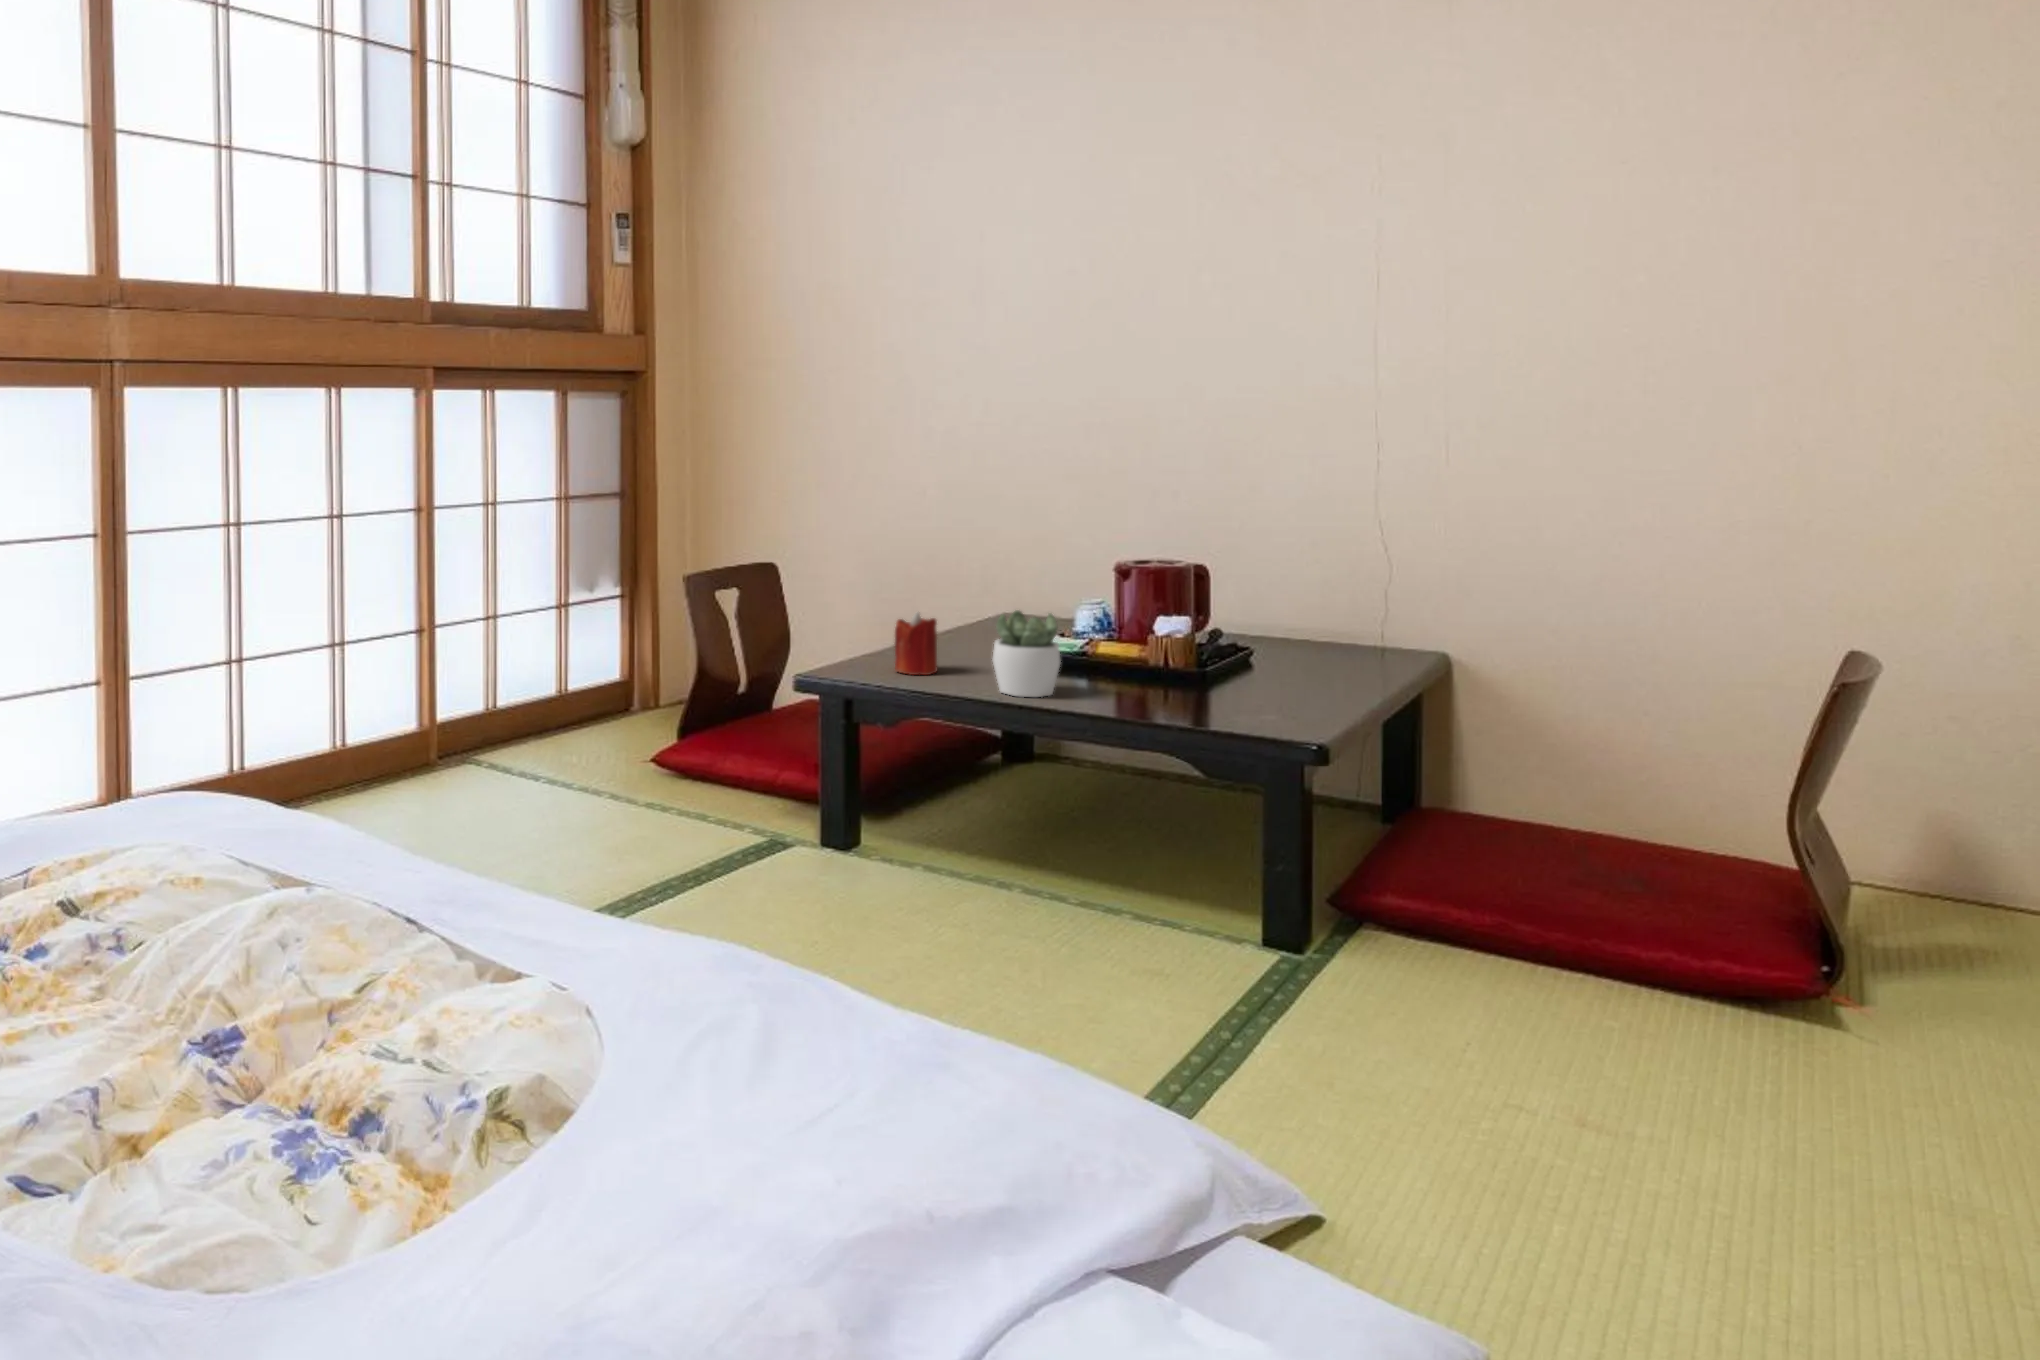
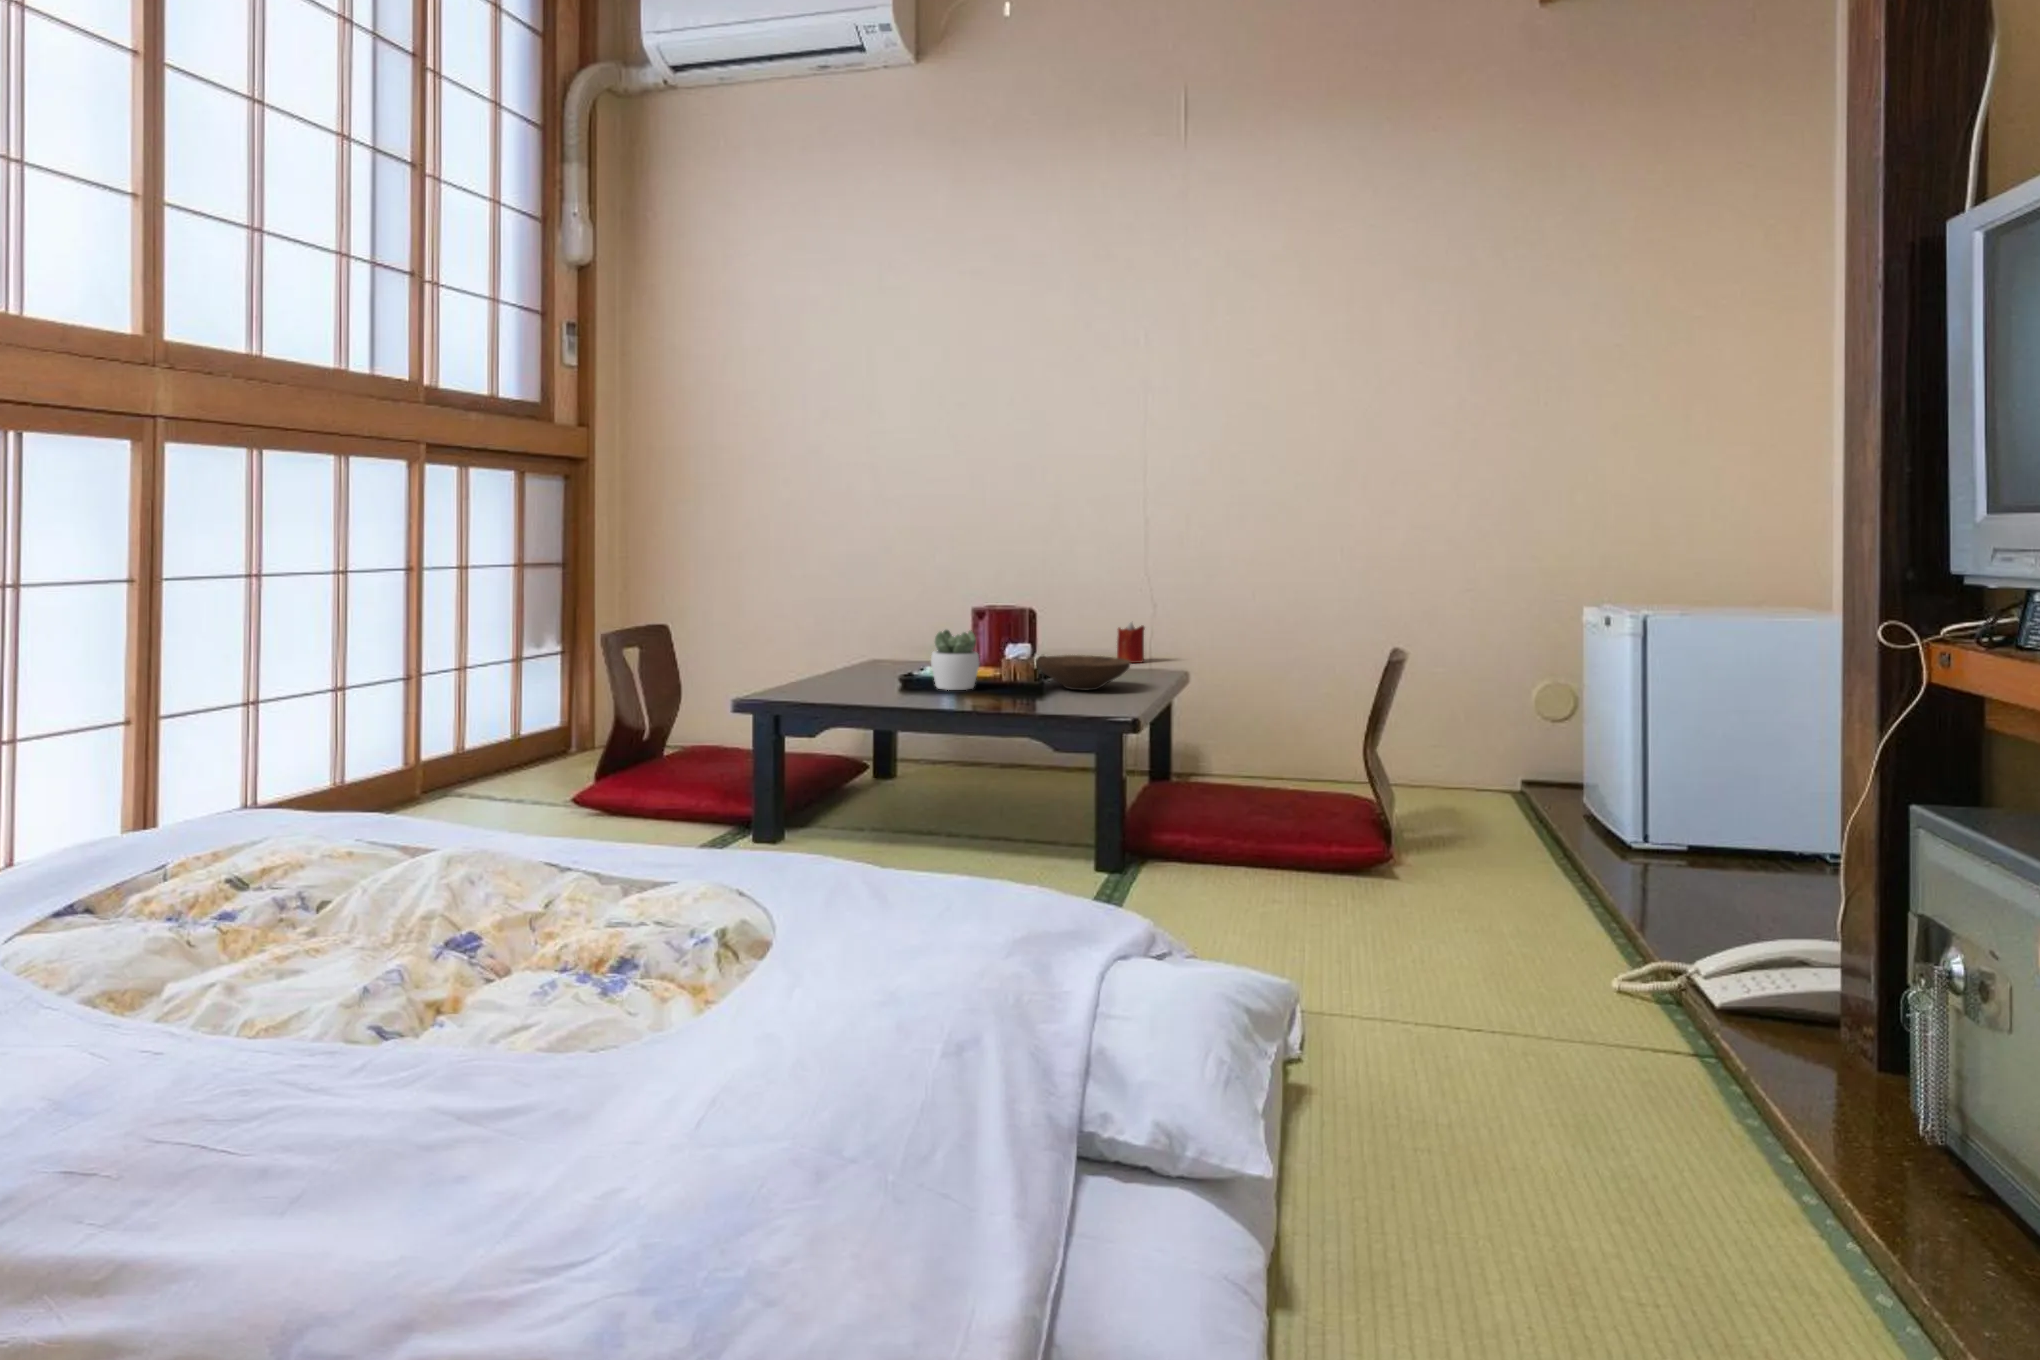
candle: present [895,613,937,675] -> present [1117,622,1145,663]
wooden bowl: none [1143,653,1296,712] -> present [1036,655,1131,690]

